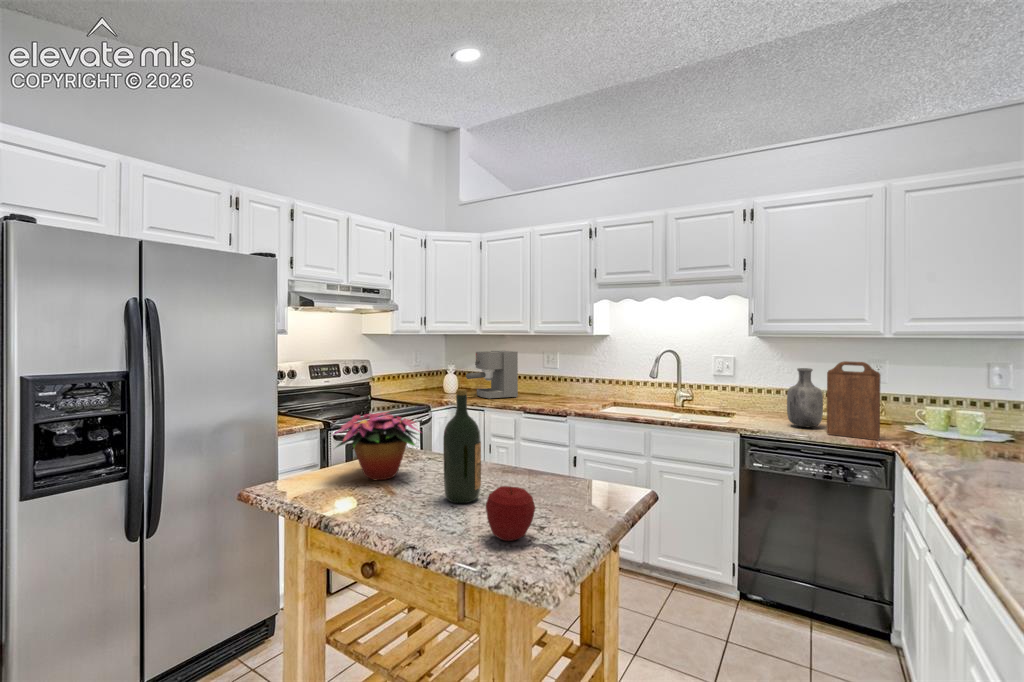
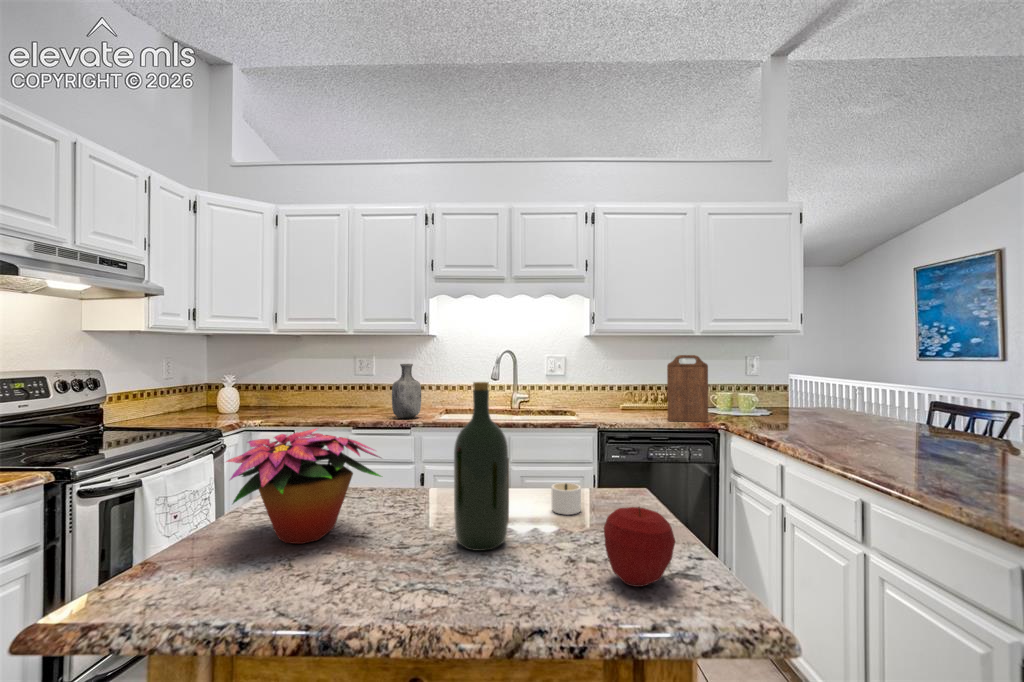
coffee maker: present [466,350,518,399] -> none [260,355,329,417]
vase: present [787,368,823,427] -> present [392,364,421,418]
candle: none [543,470,574,496] -> present [552,483,581,515]

